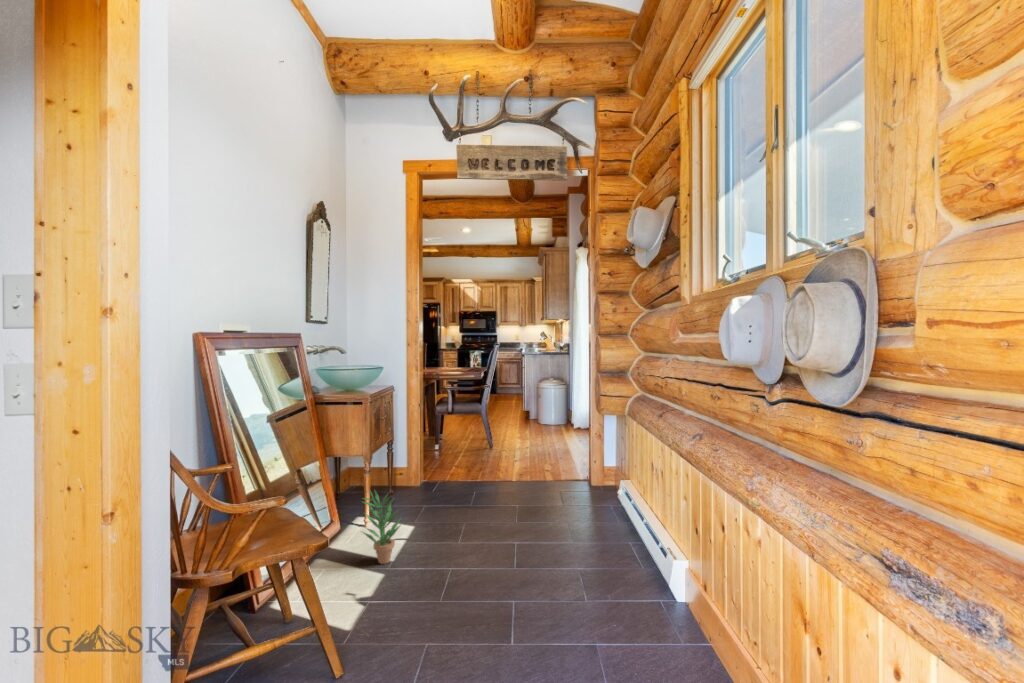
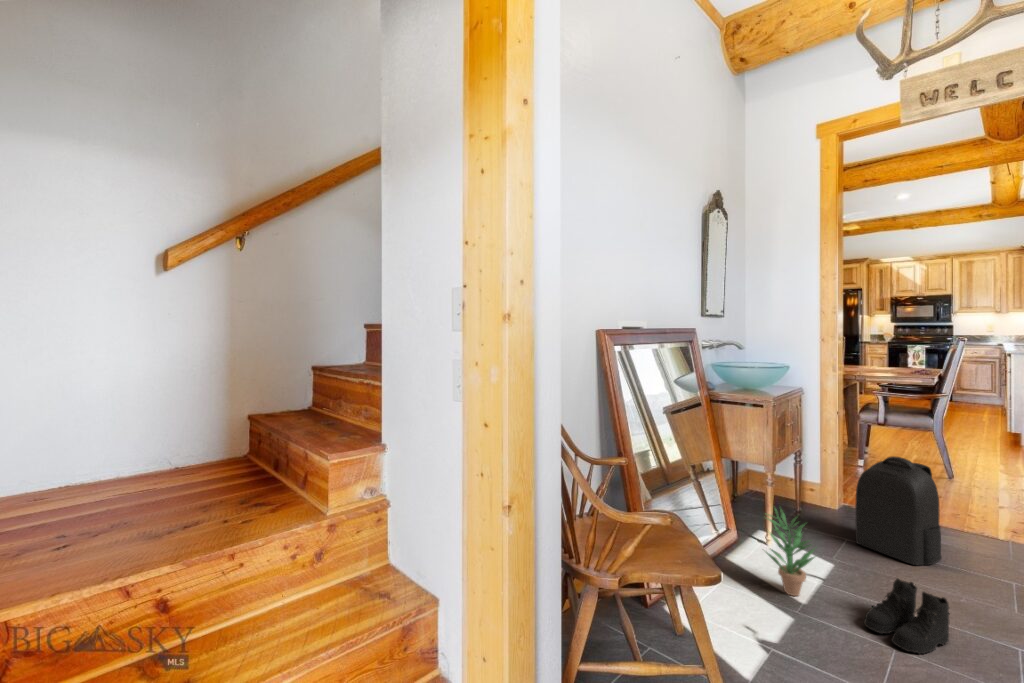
backpack: none [431,434,482,513] -> present [855,456,941,565]
boots: none [433,522,482,573] -> present [864,578,950,654]

